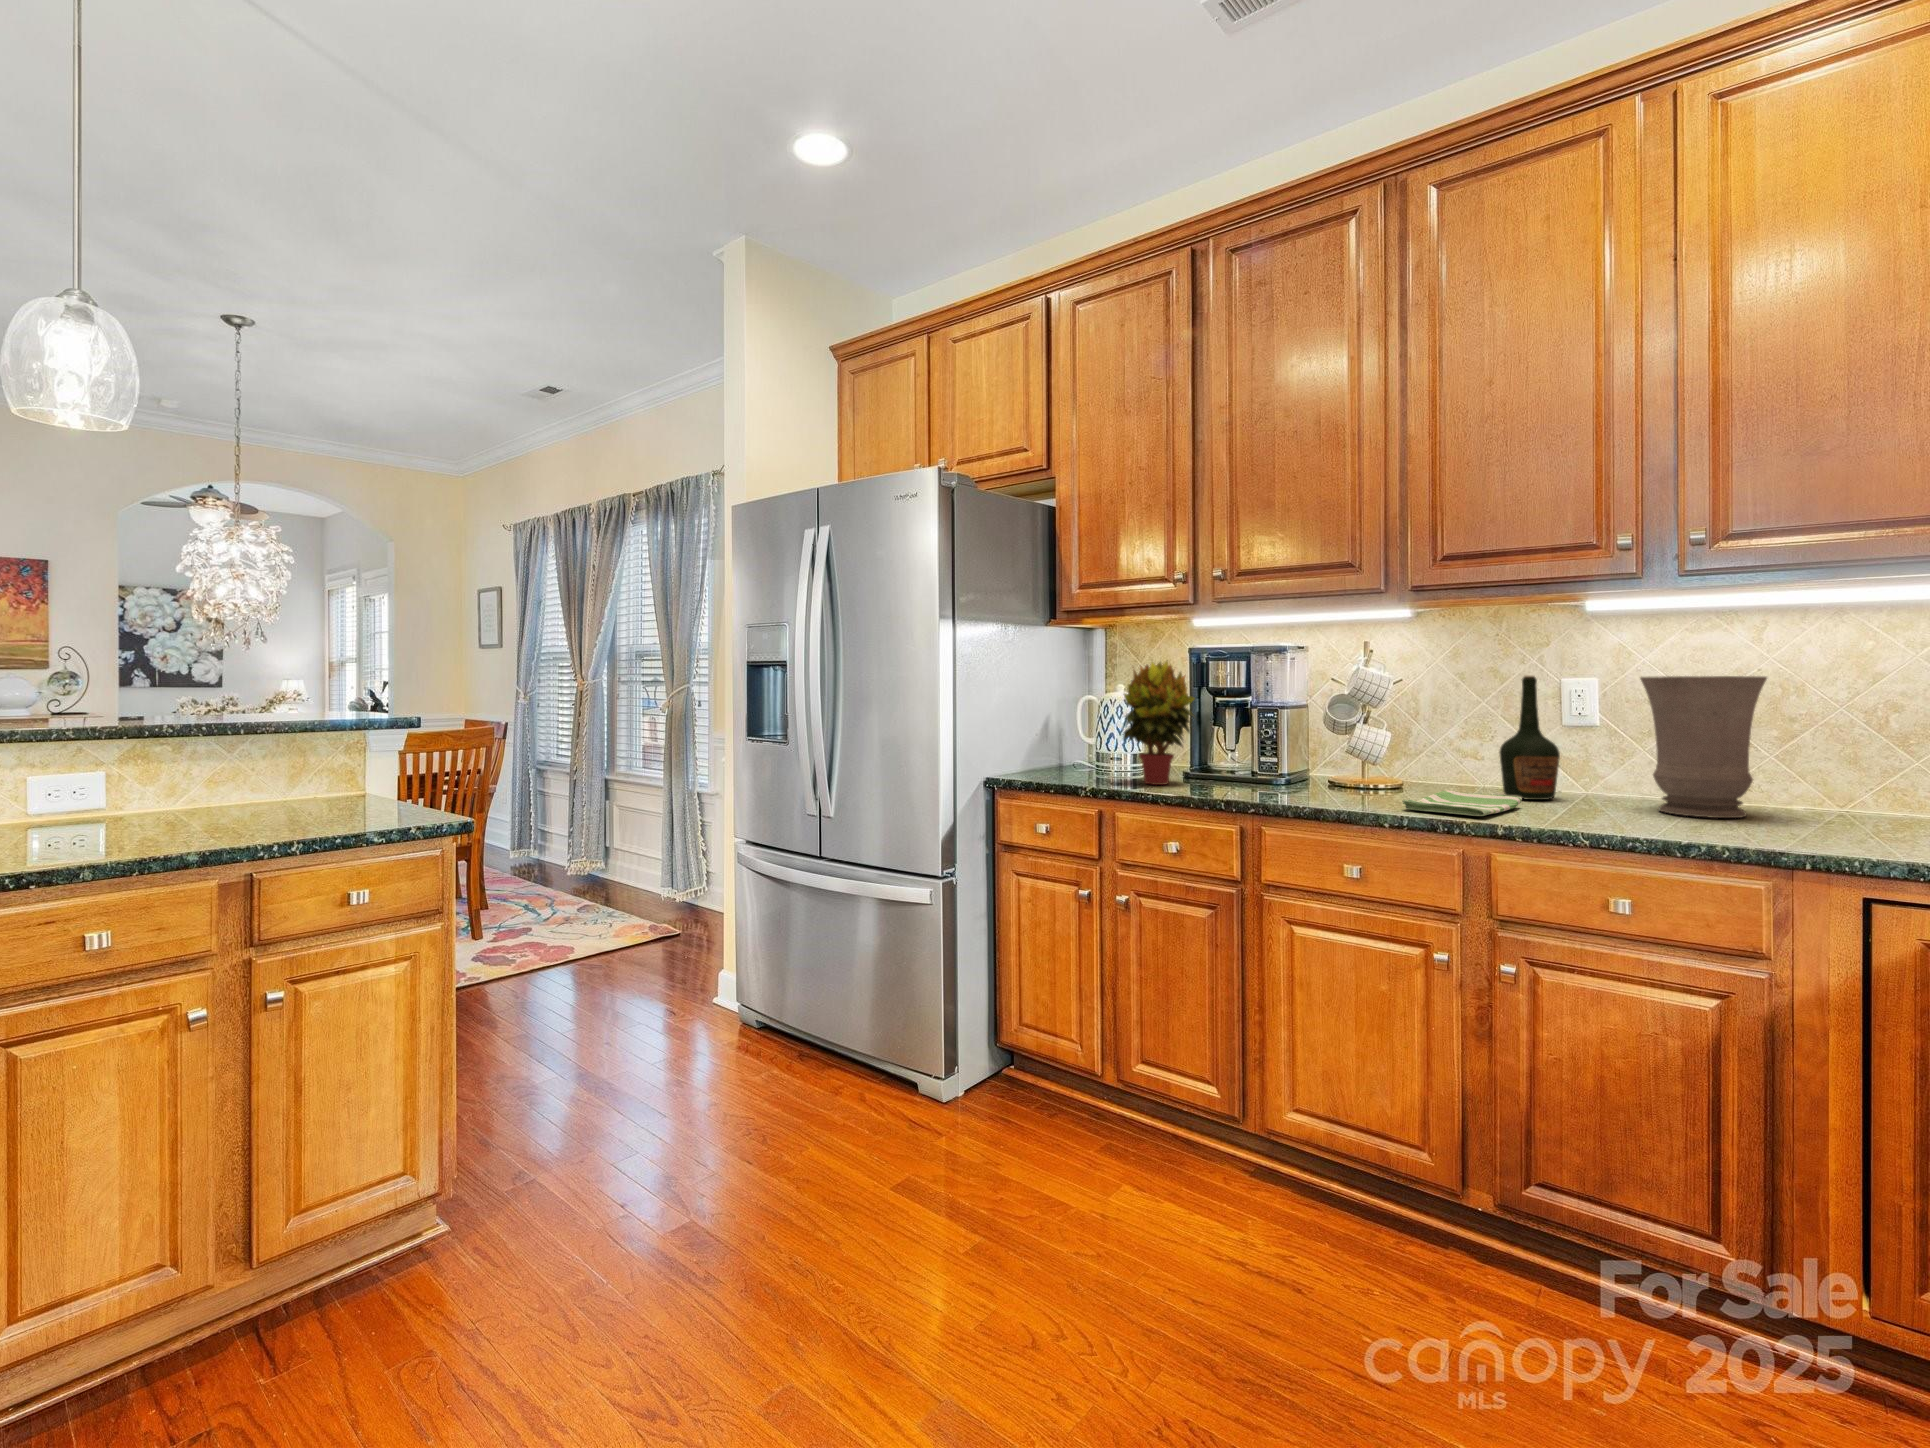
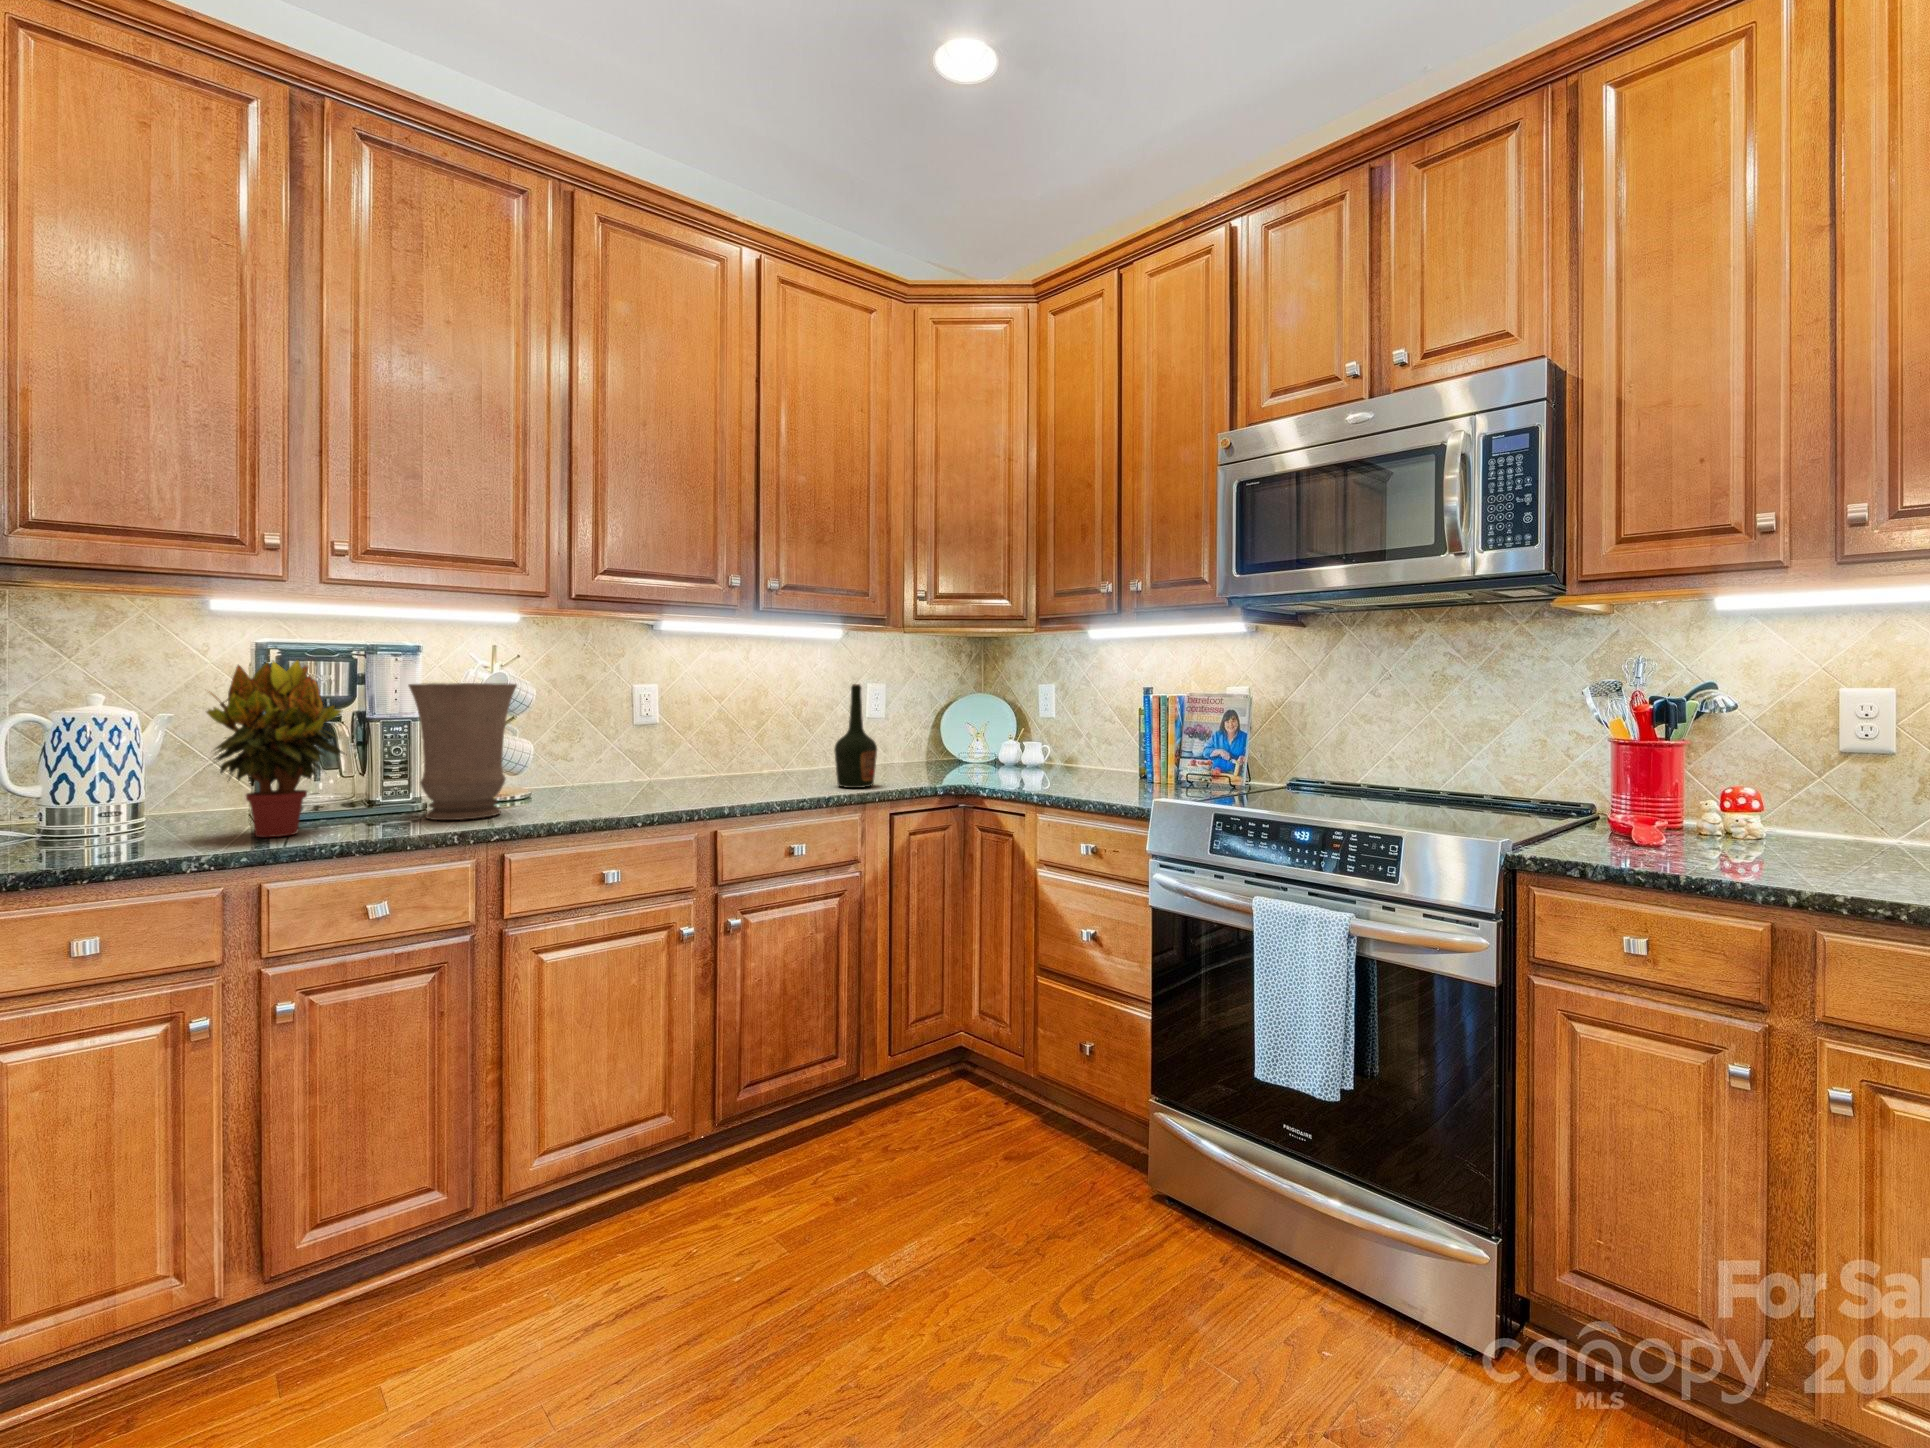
bottle: present [1499,676,1560,800] -> present [834,684,877,788]
vase: present [1640,676,1767,818] -> present [409,683,517,820]
dish towel: present [1402,790,1522,816] -> none [609,784,702,807]

